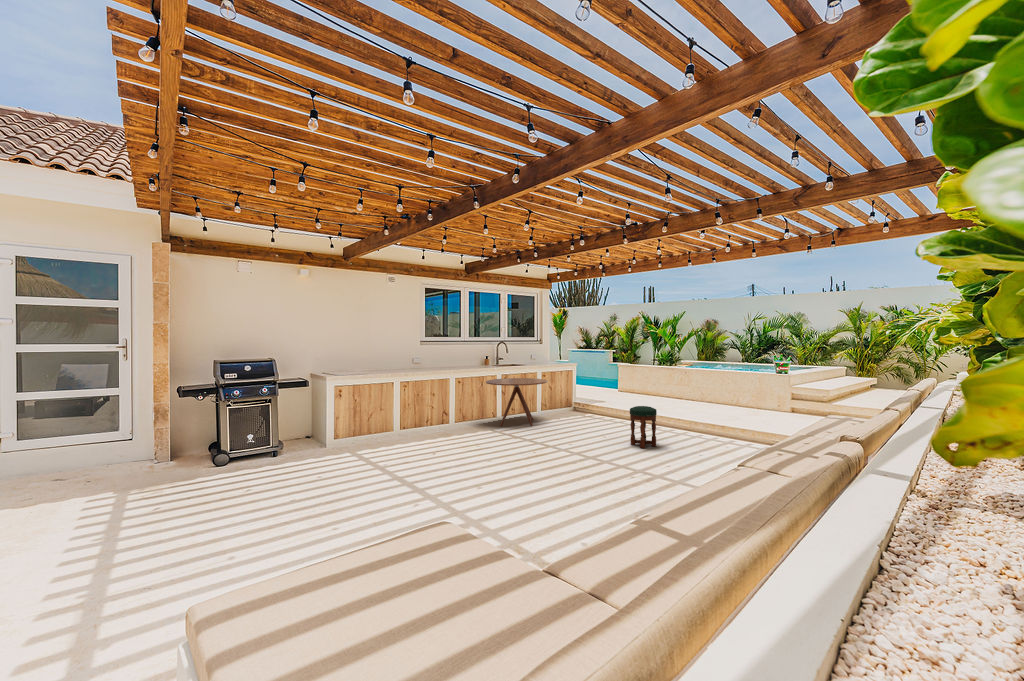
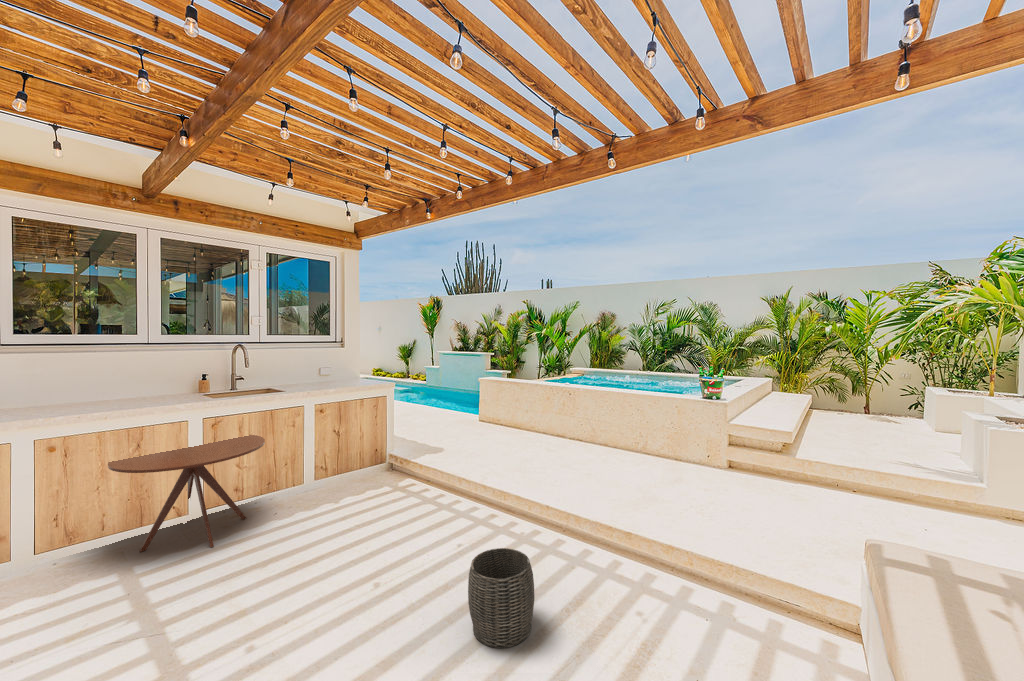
stool: present [630,406,657,448] -> none [343,538,411,664]
woven basket: none [679,416,708,448] -> present [468,548,534,648]

